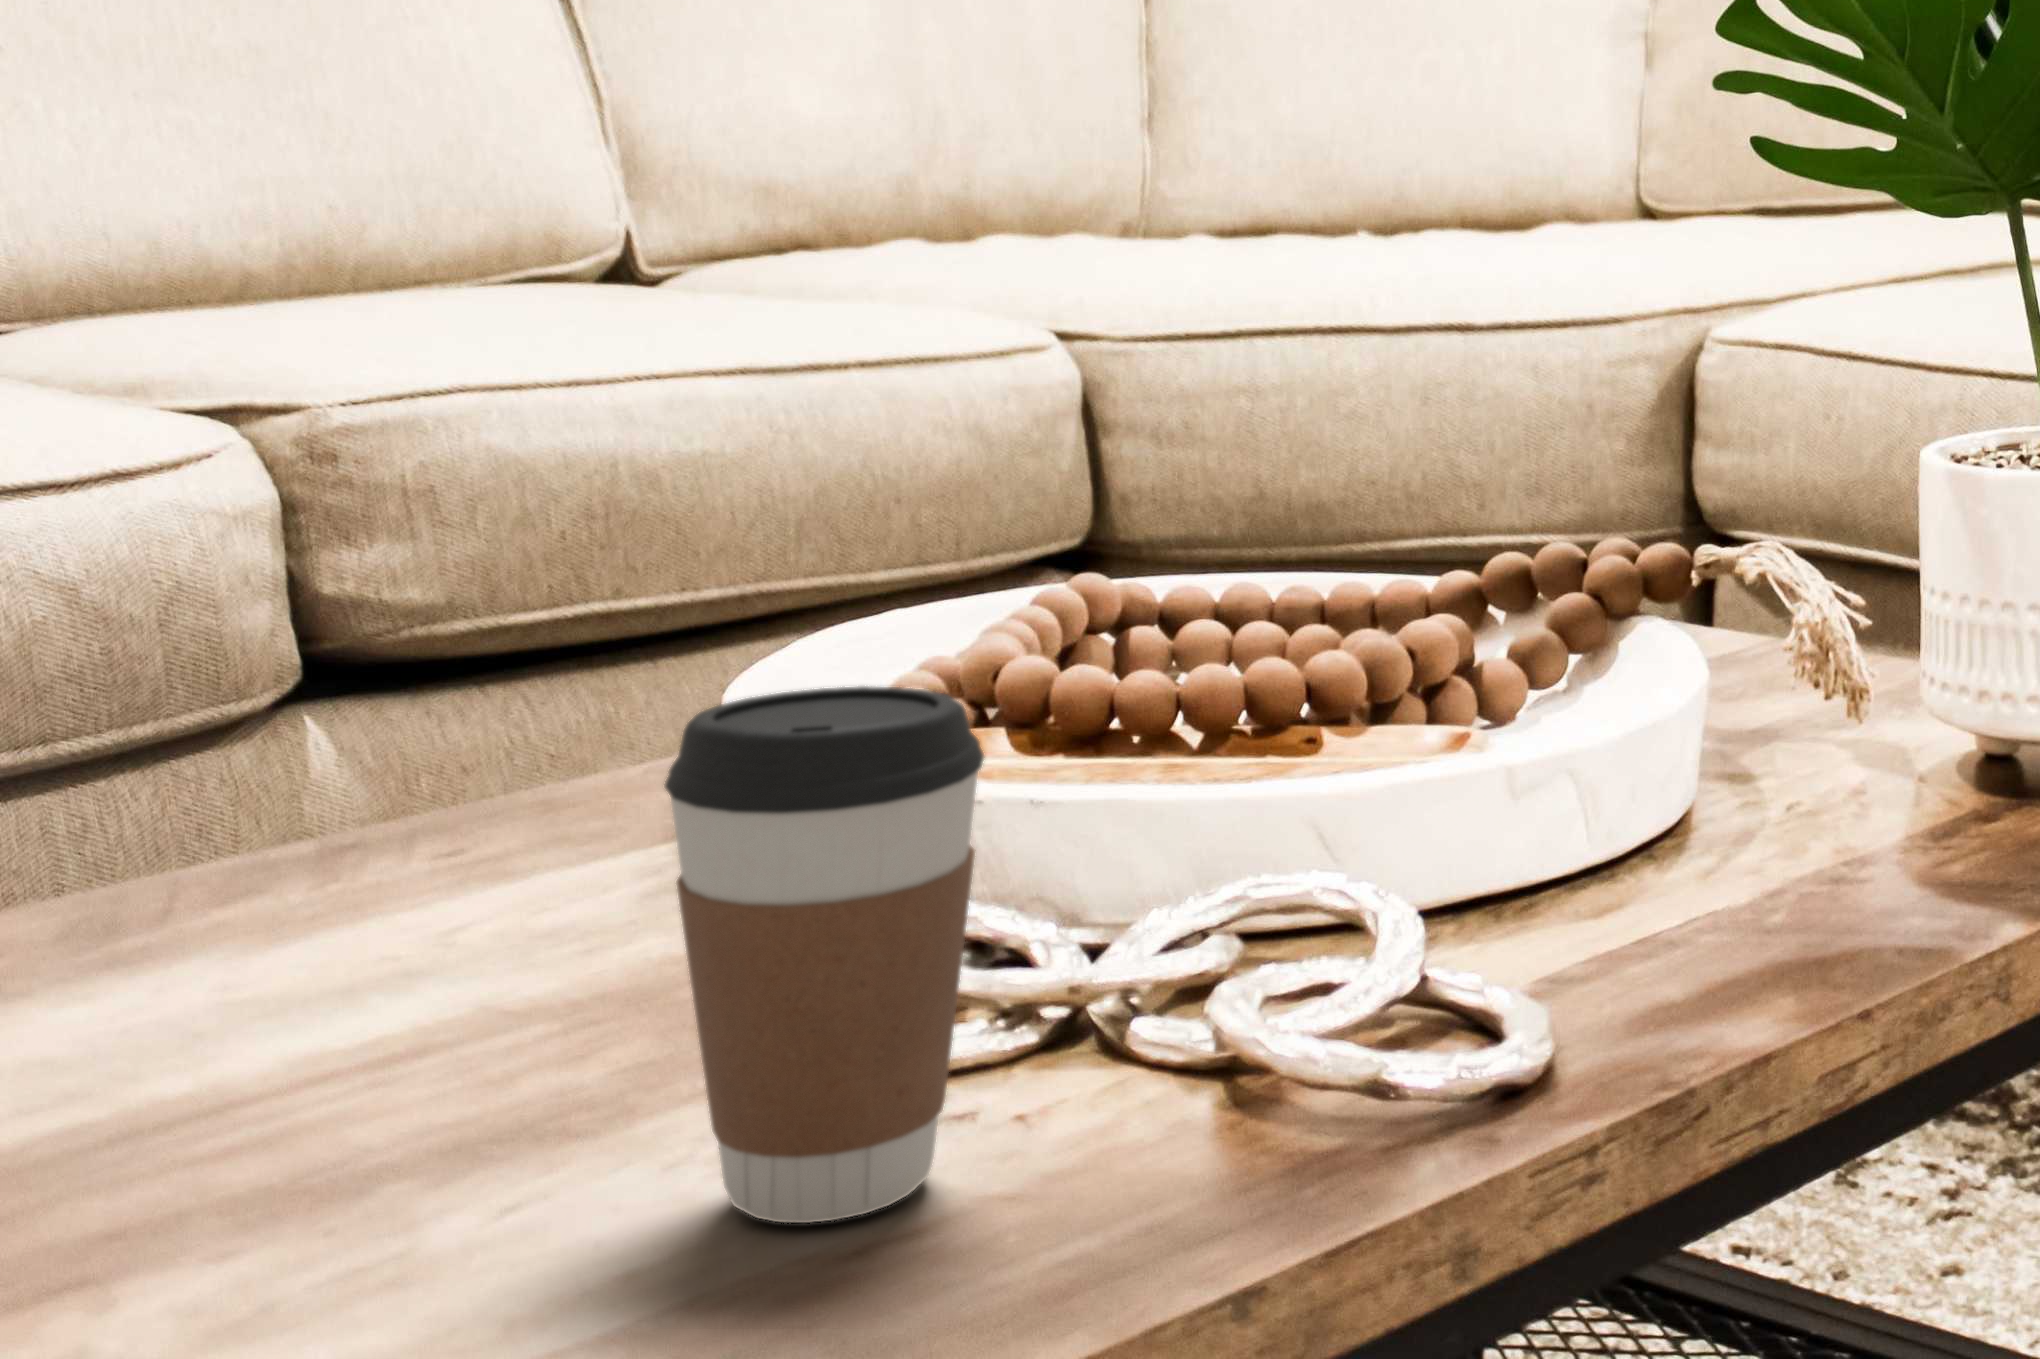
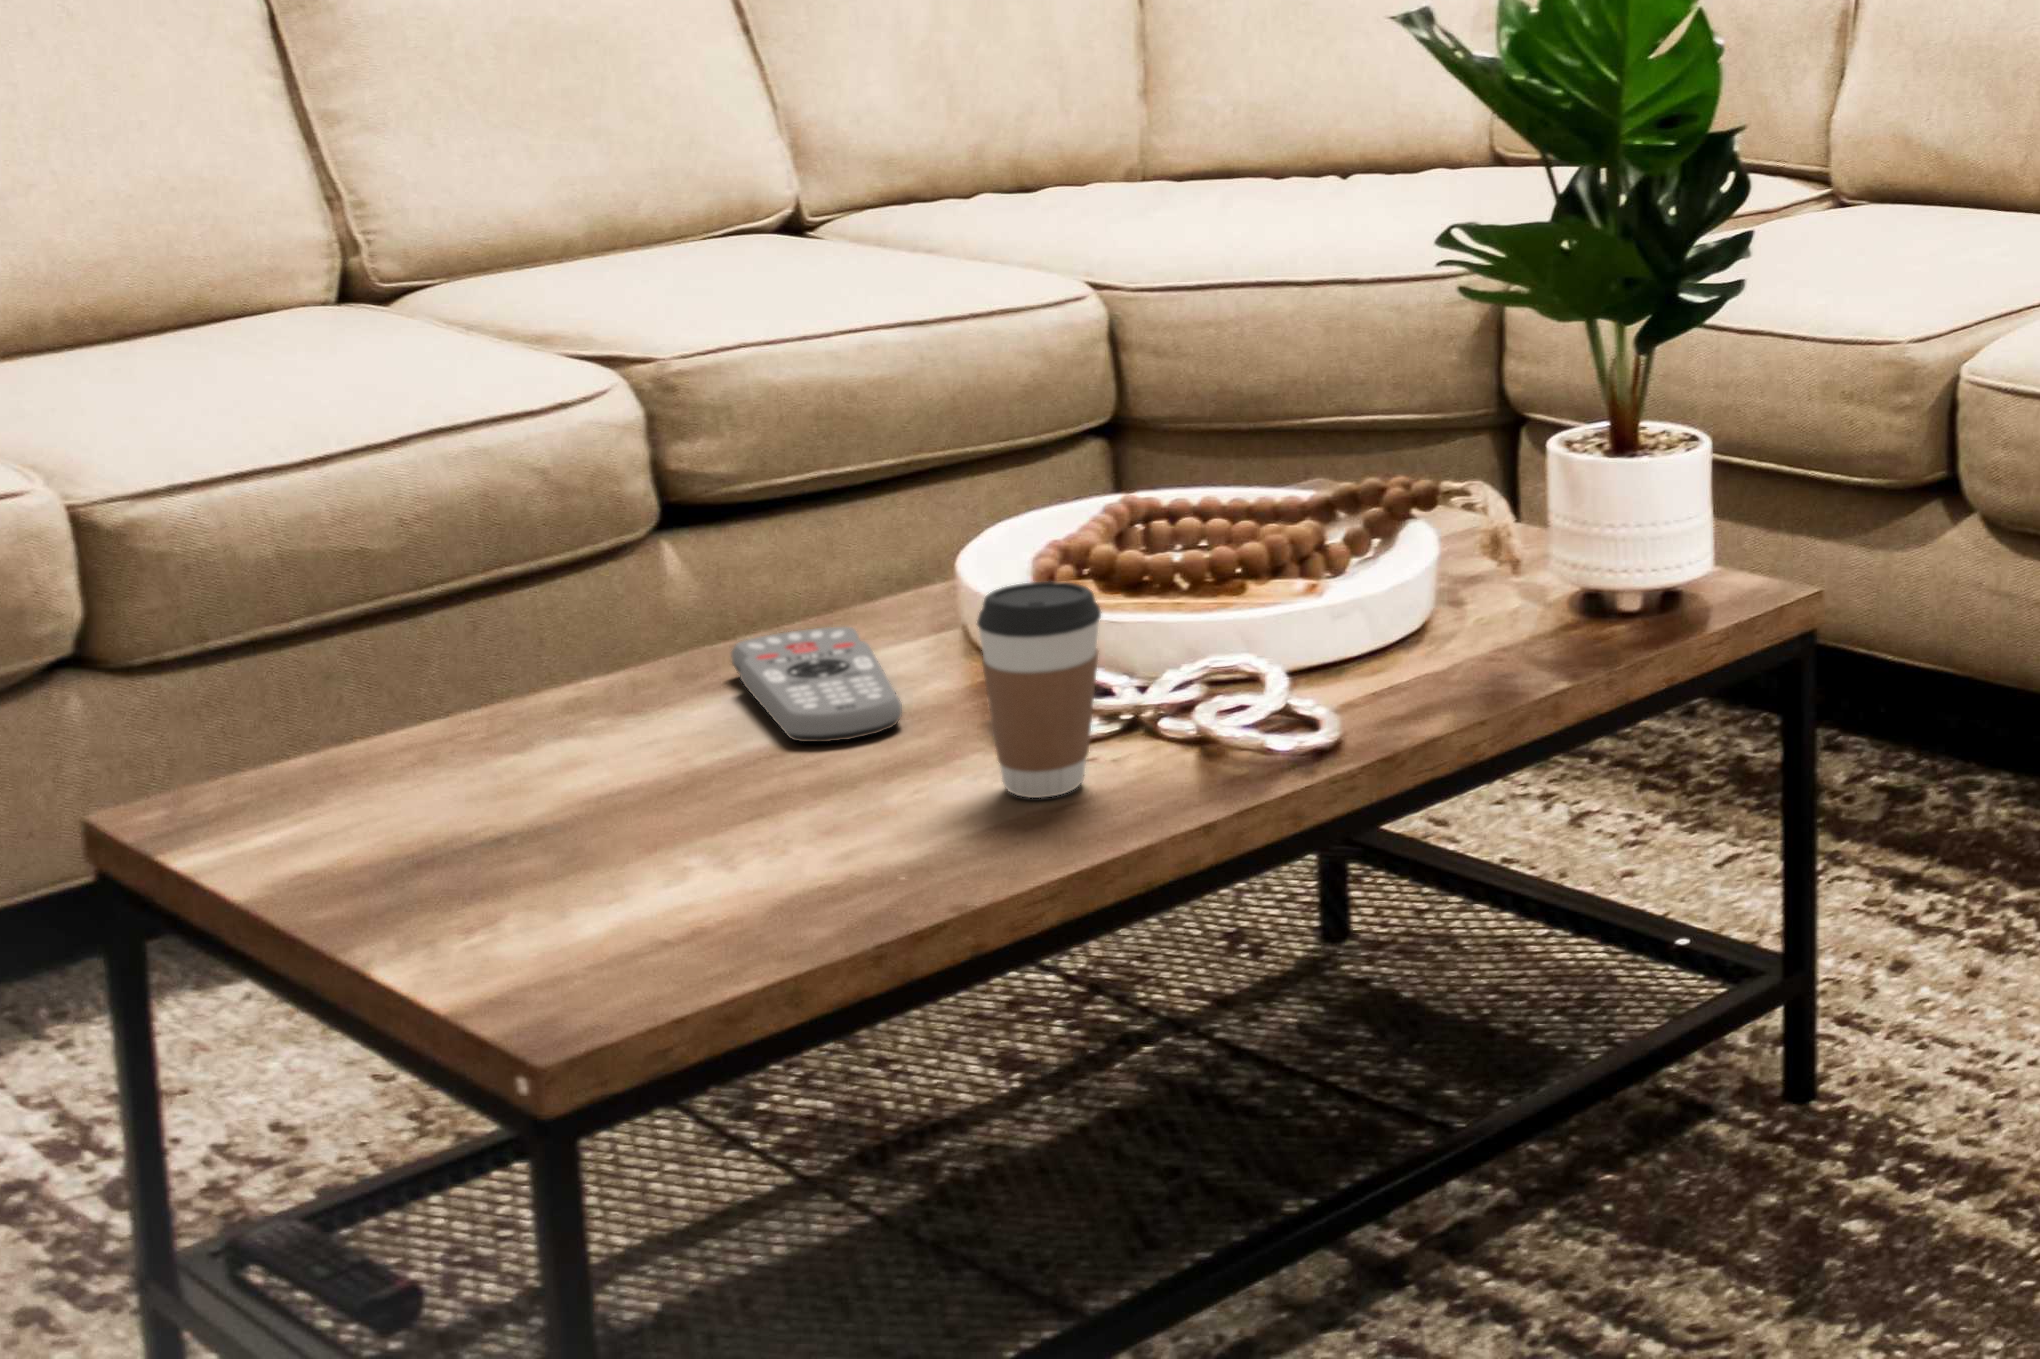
remote control: none [196,830,535,1086] -> present [731,627,902,742]

